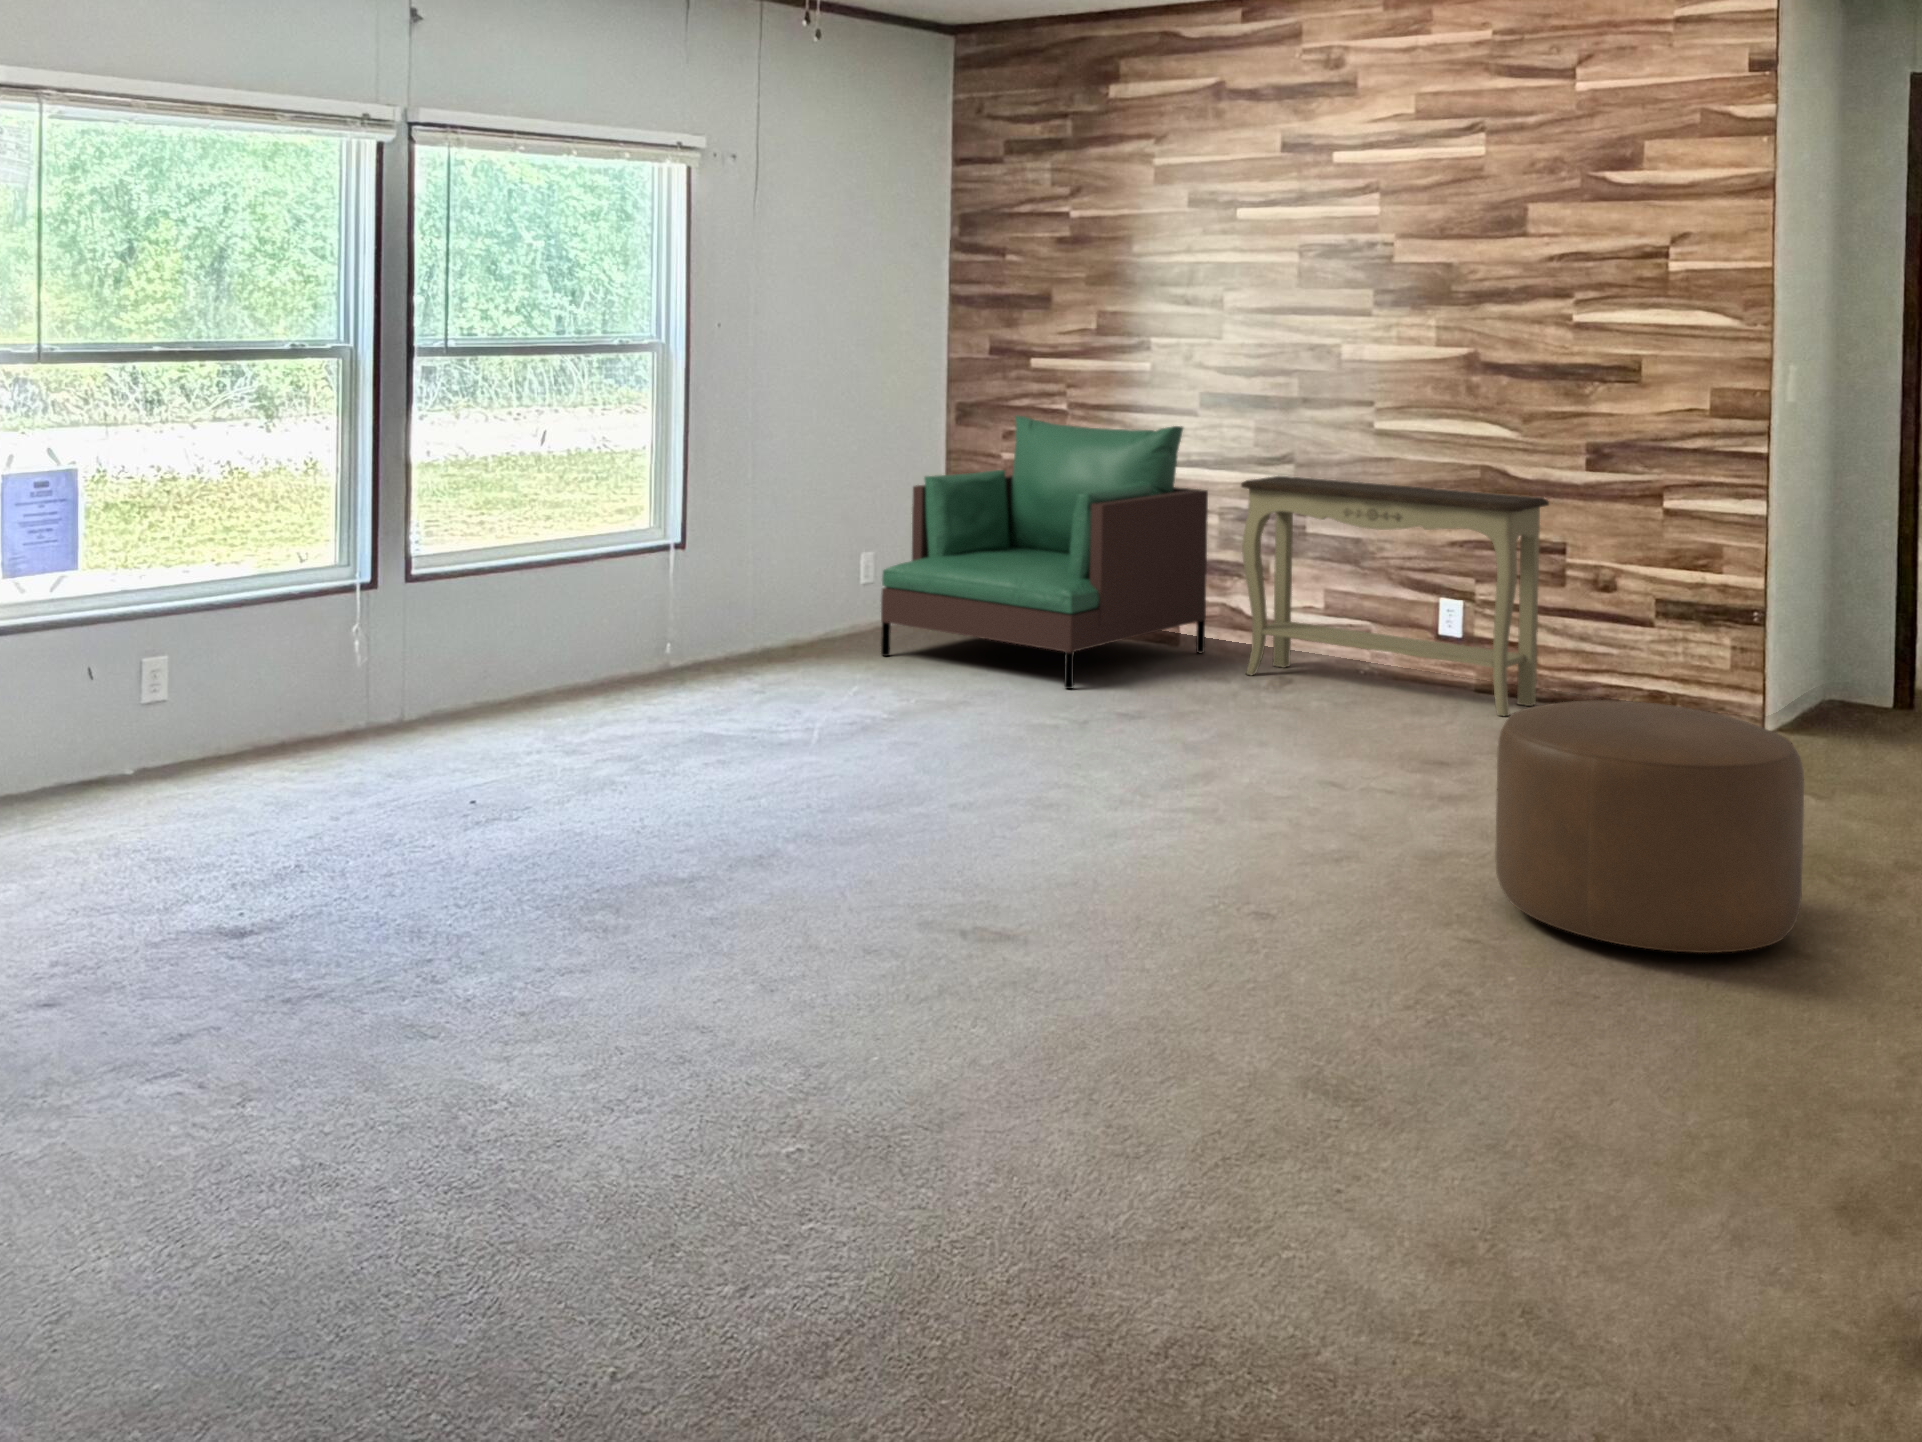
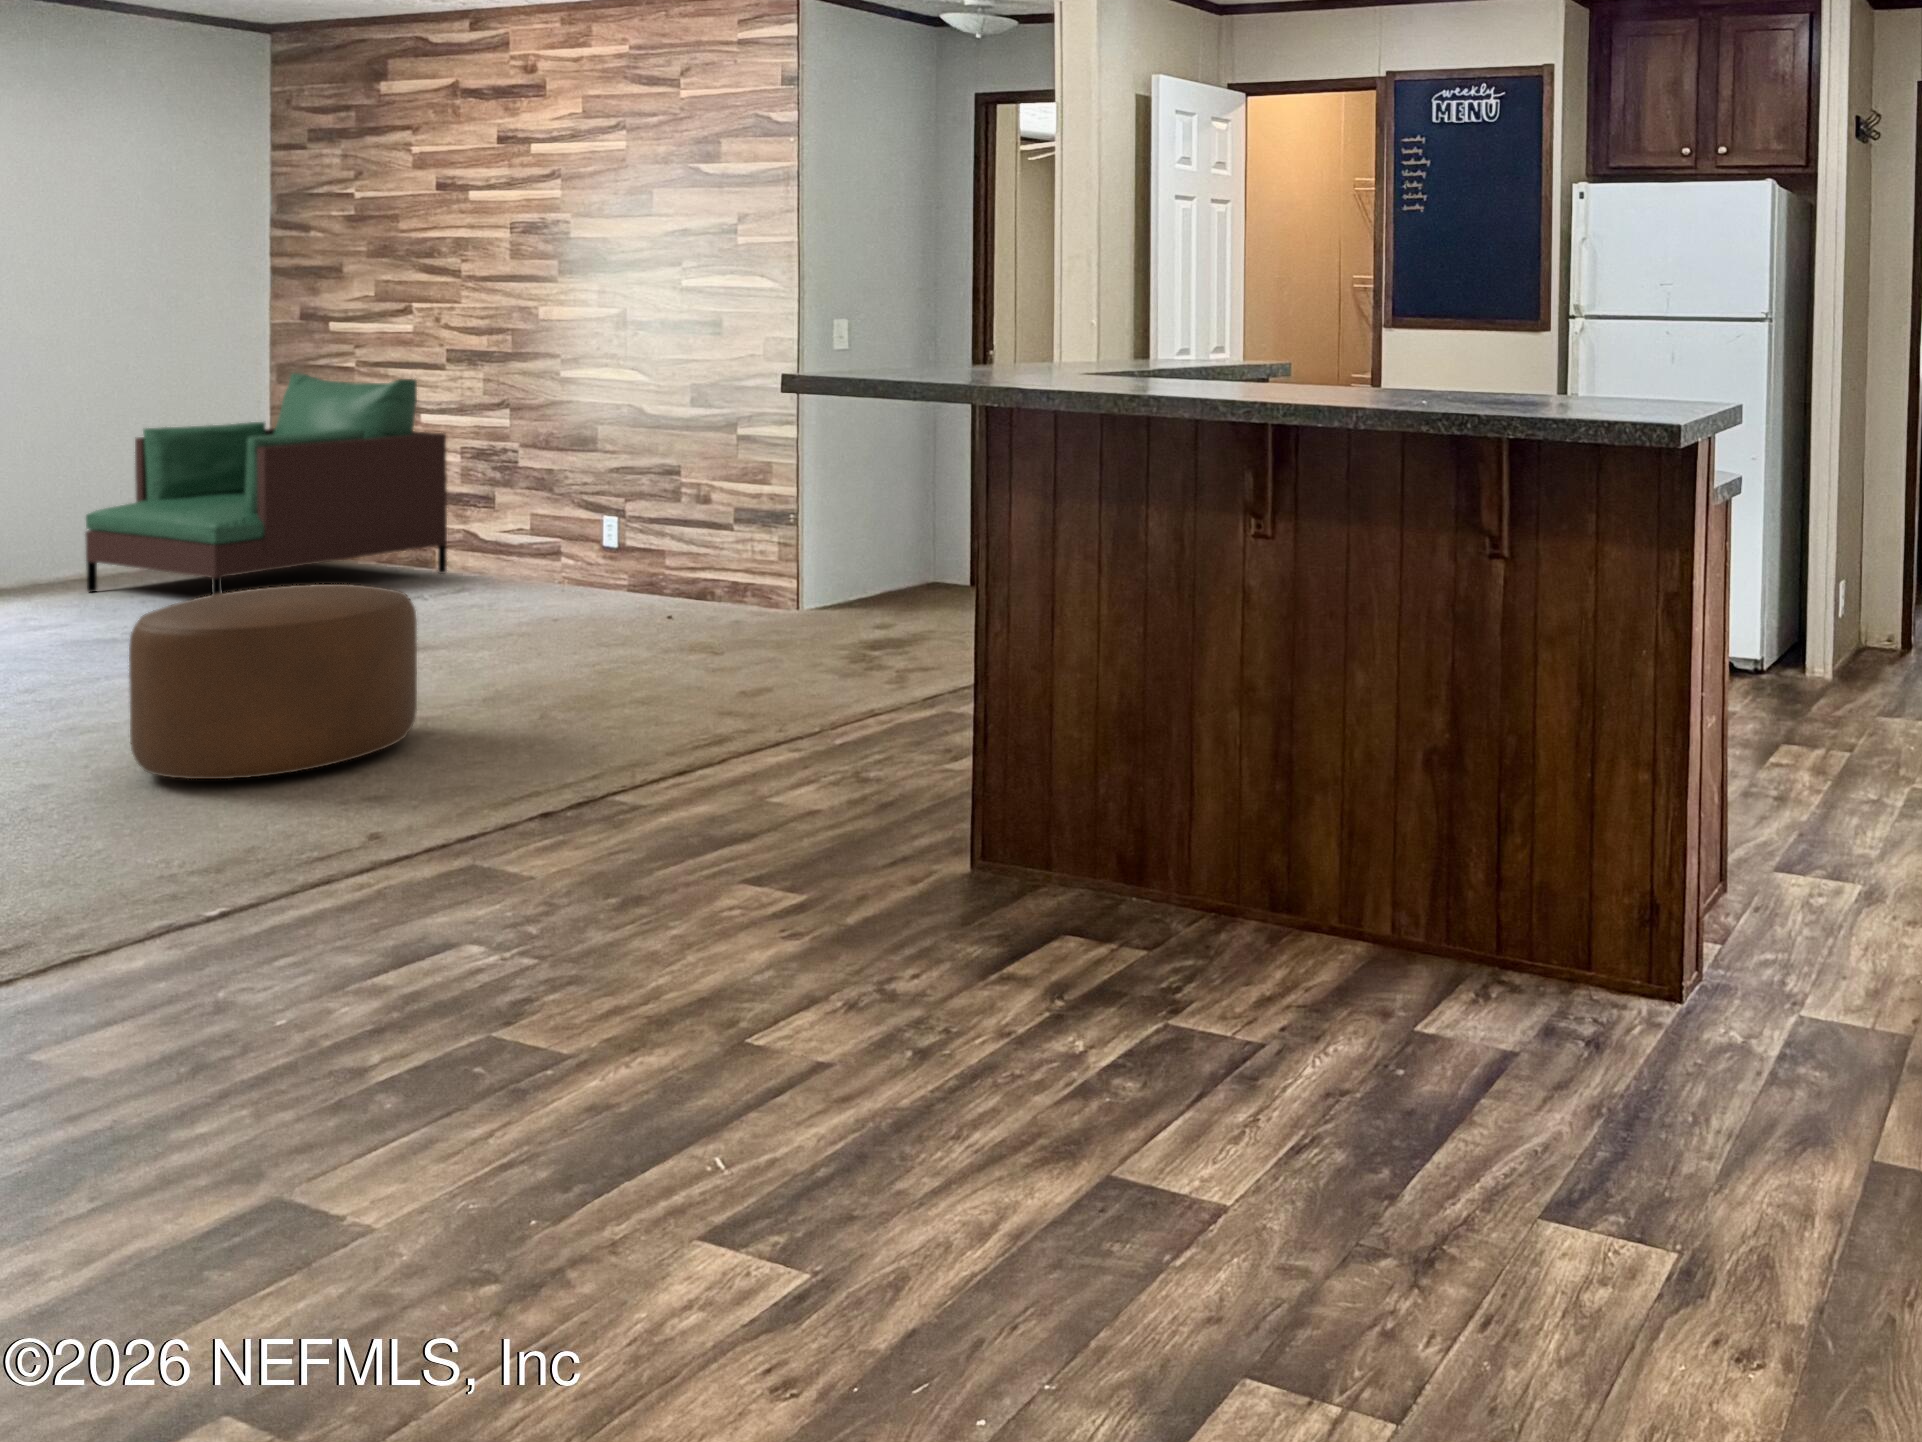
console table: present [1241,476,1549,716] -> none [429,419,661,609]

